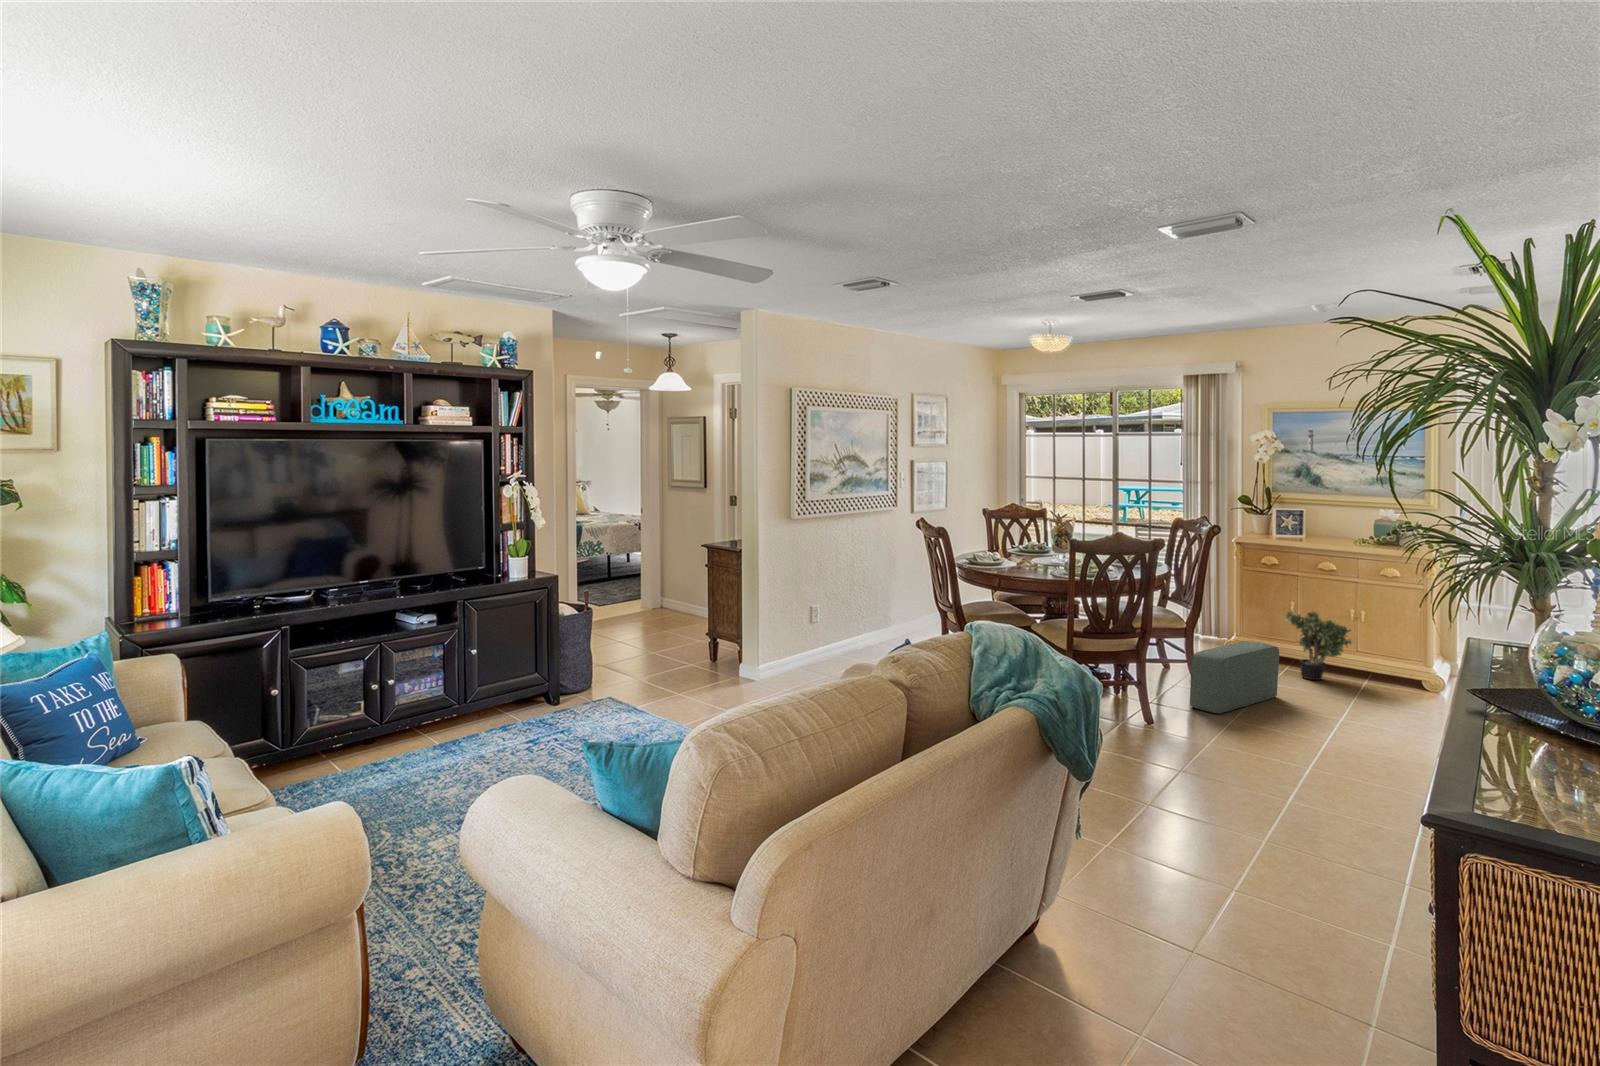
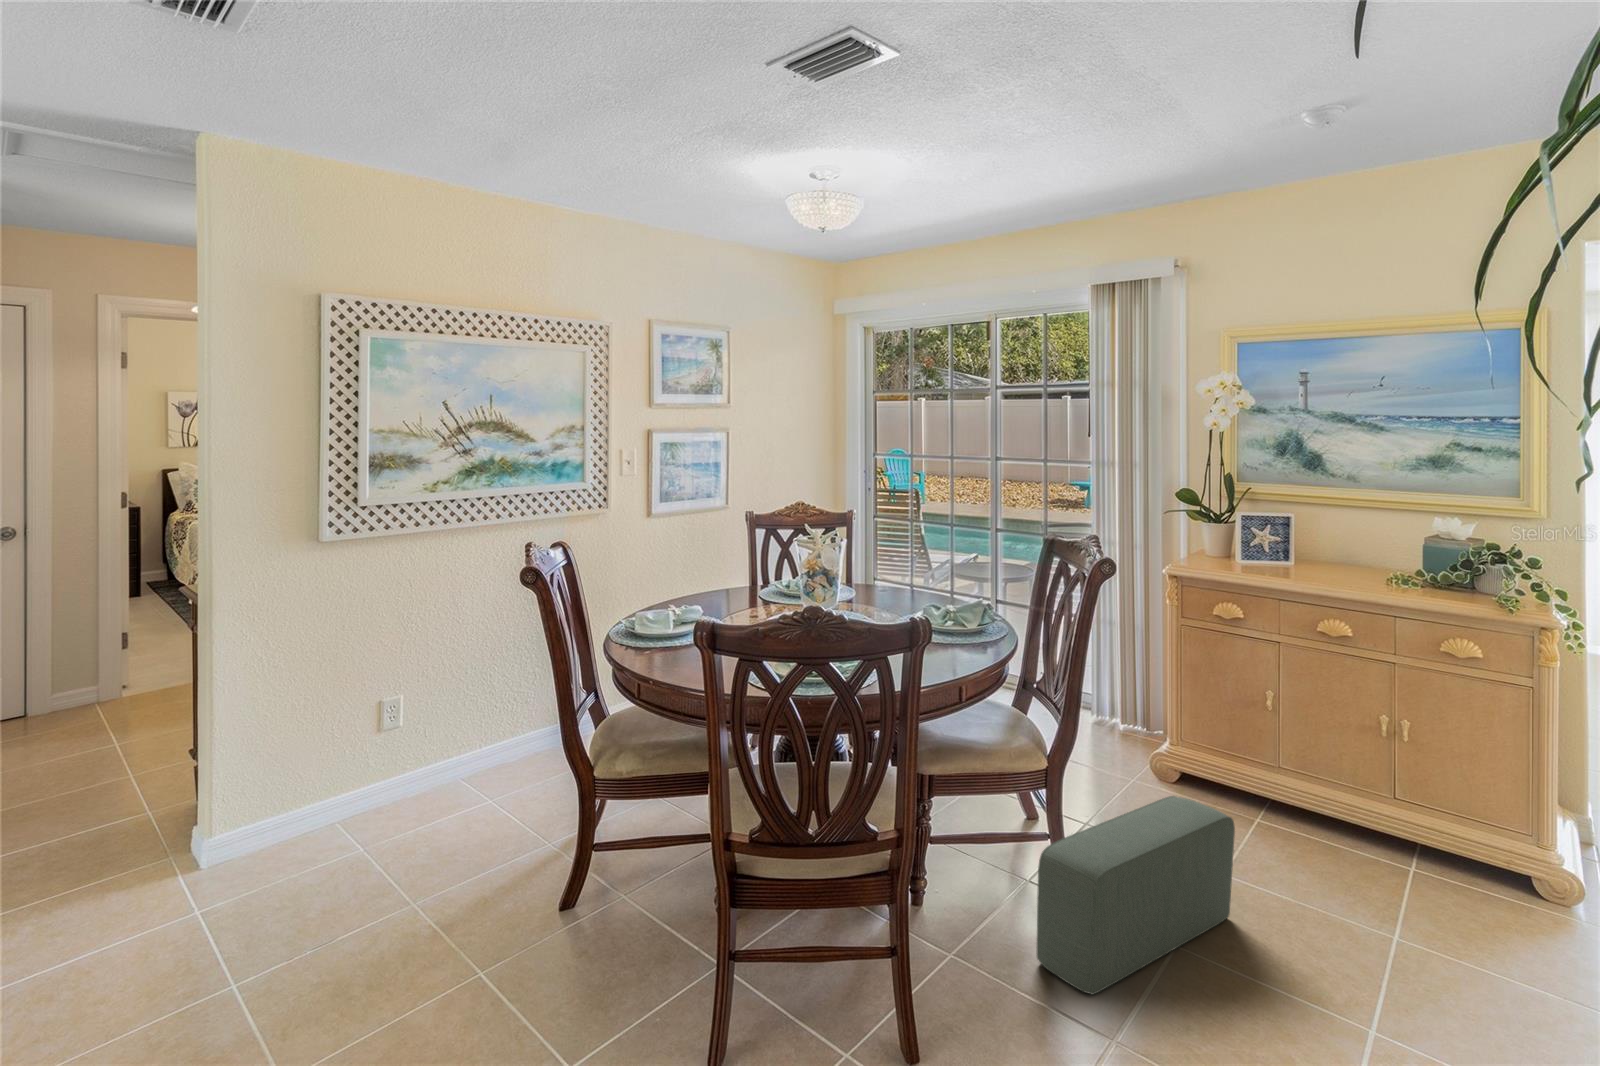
potted plant: present [1285,611,1352,680] -> none [1251,715,1384,855]

